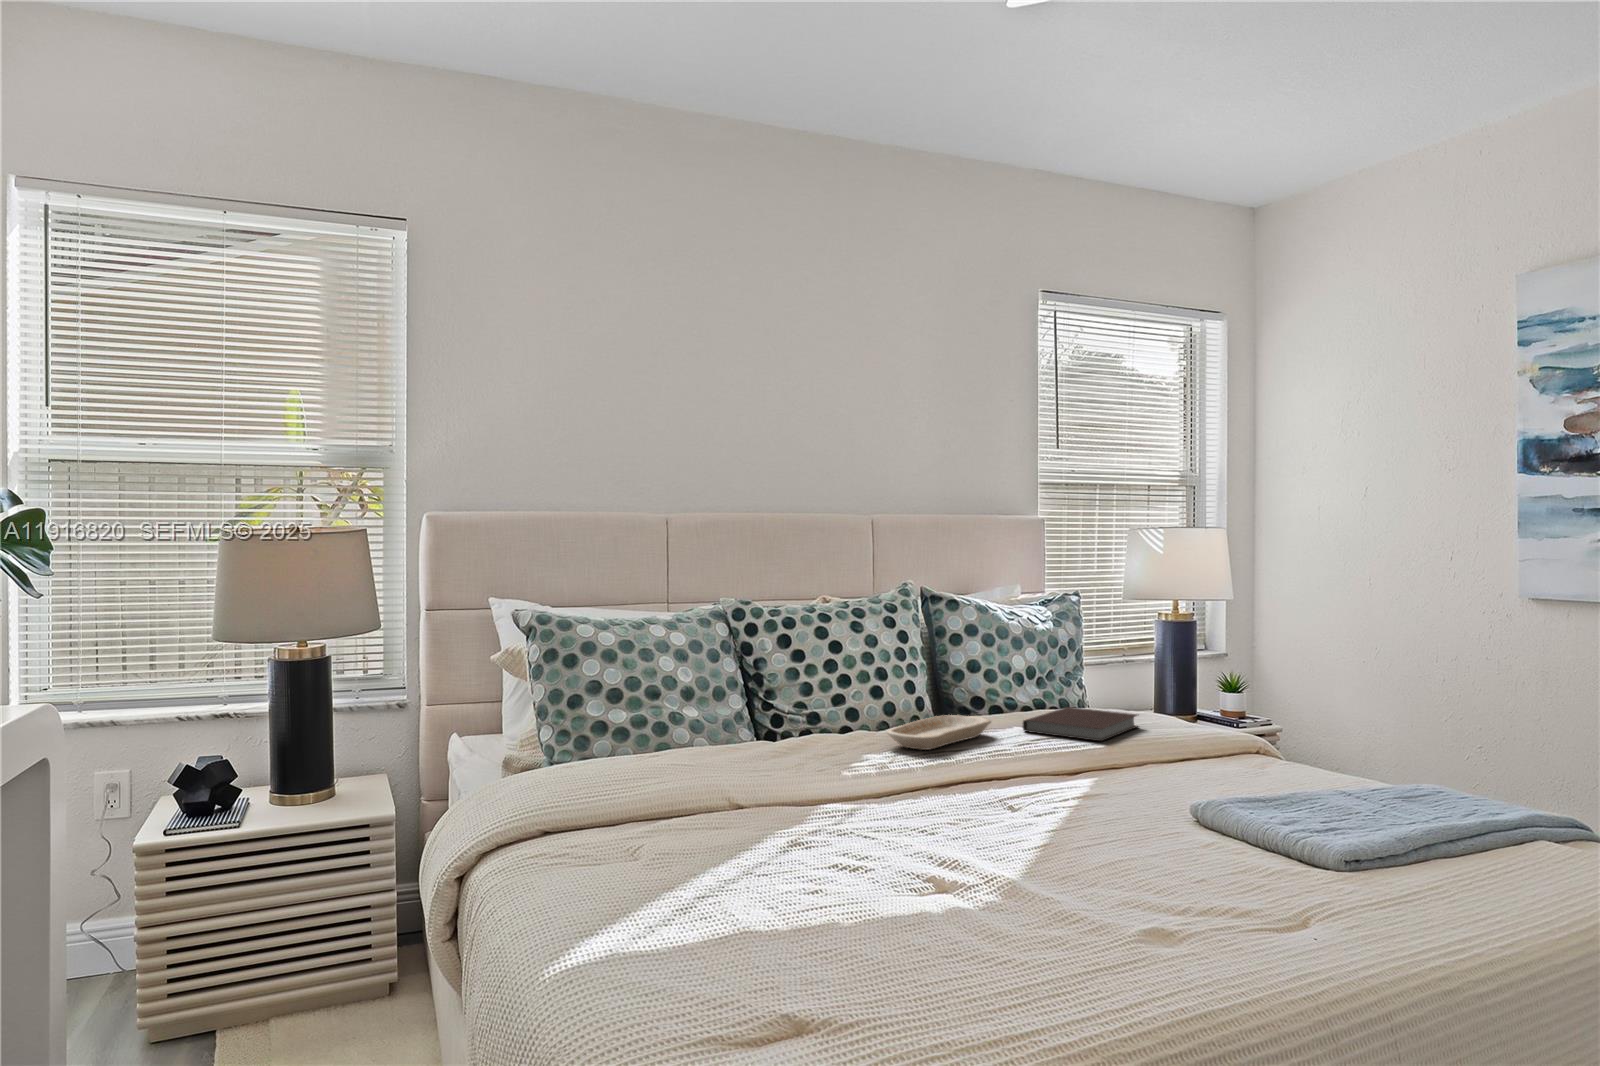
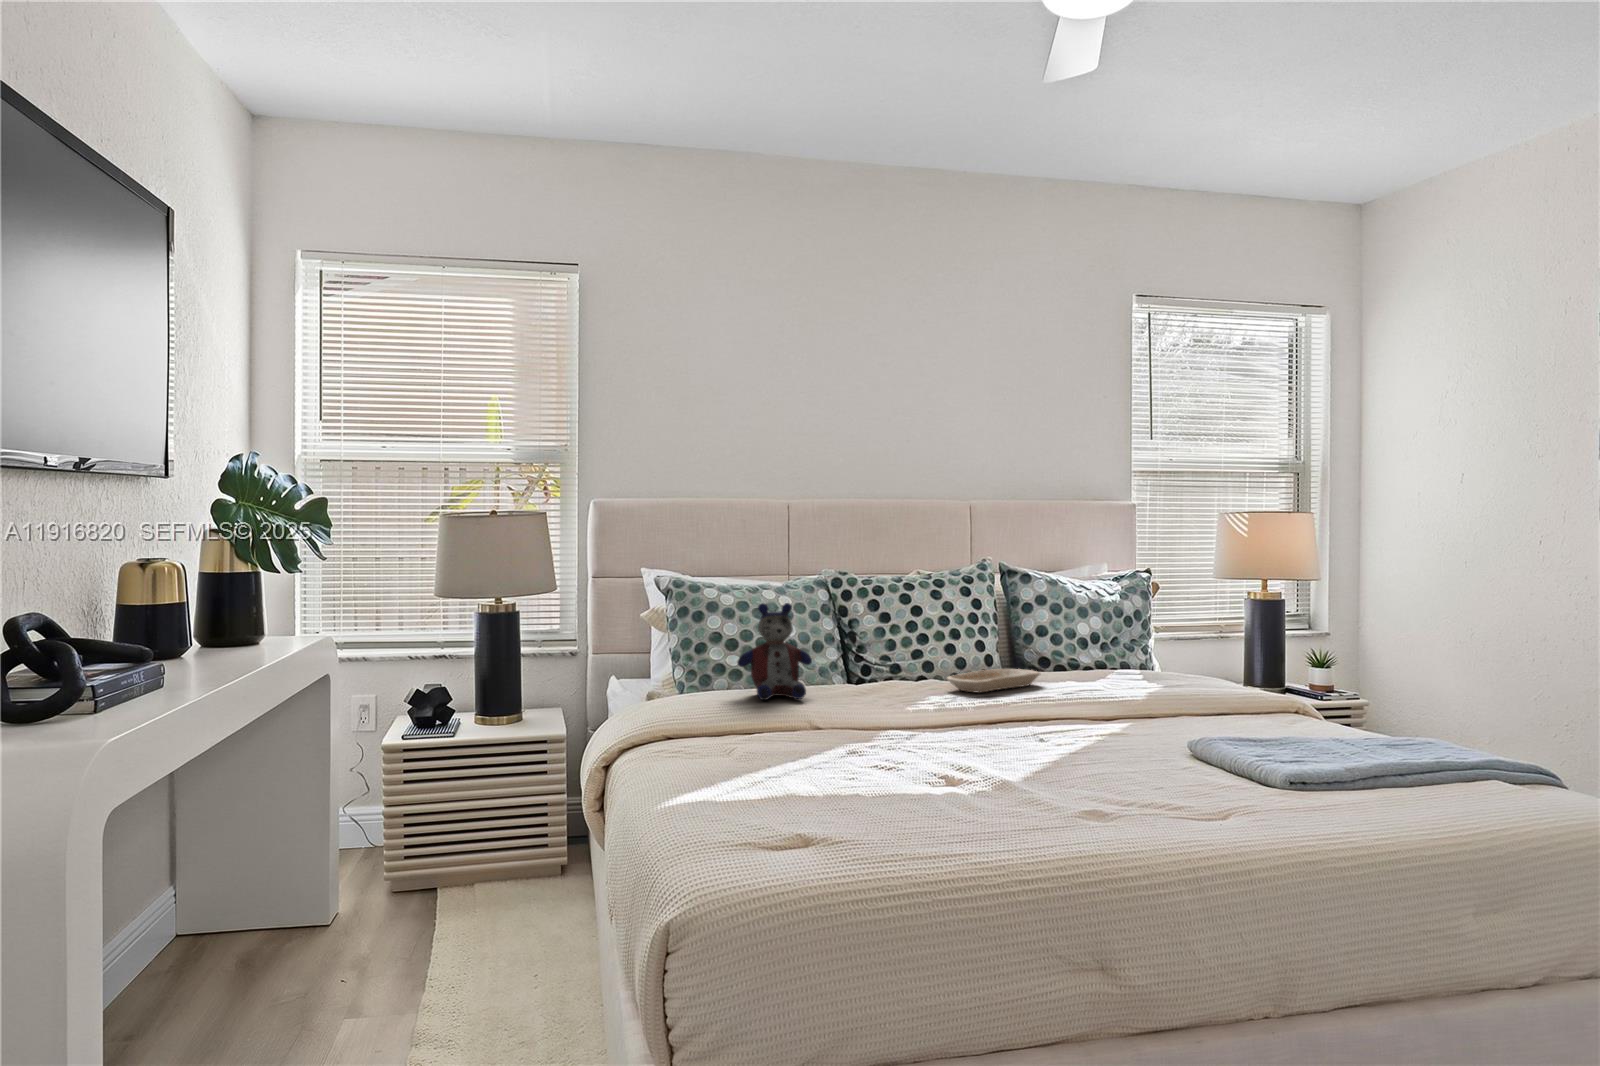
stuffed bear: none [630,646,726,775] -> present [737,603,812,700]
notebook: present [1023,707,1137,741] -> none [1070,667,1178,692]

